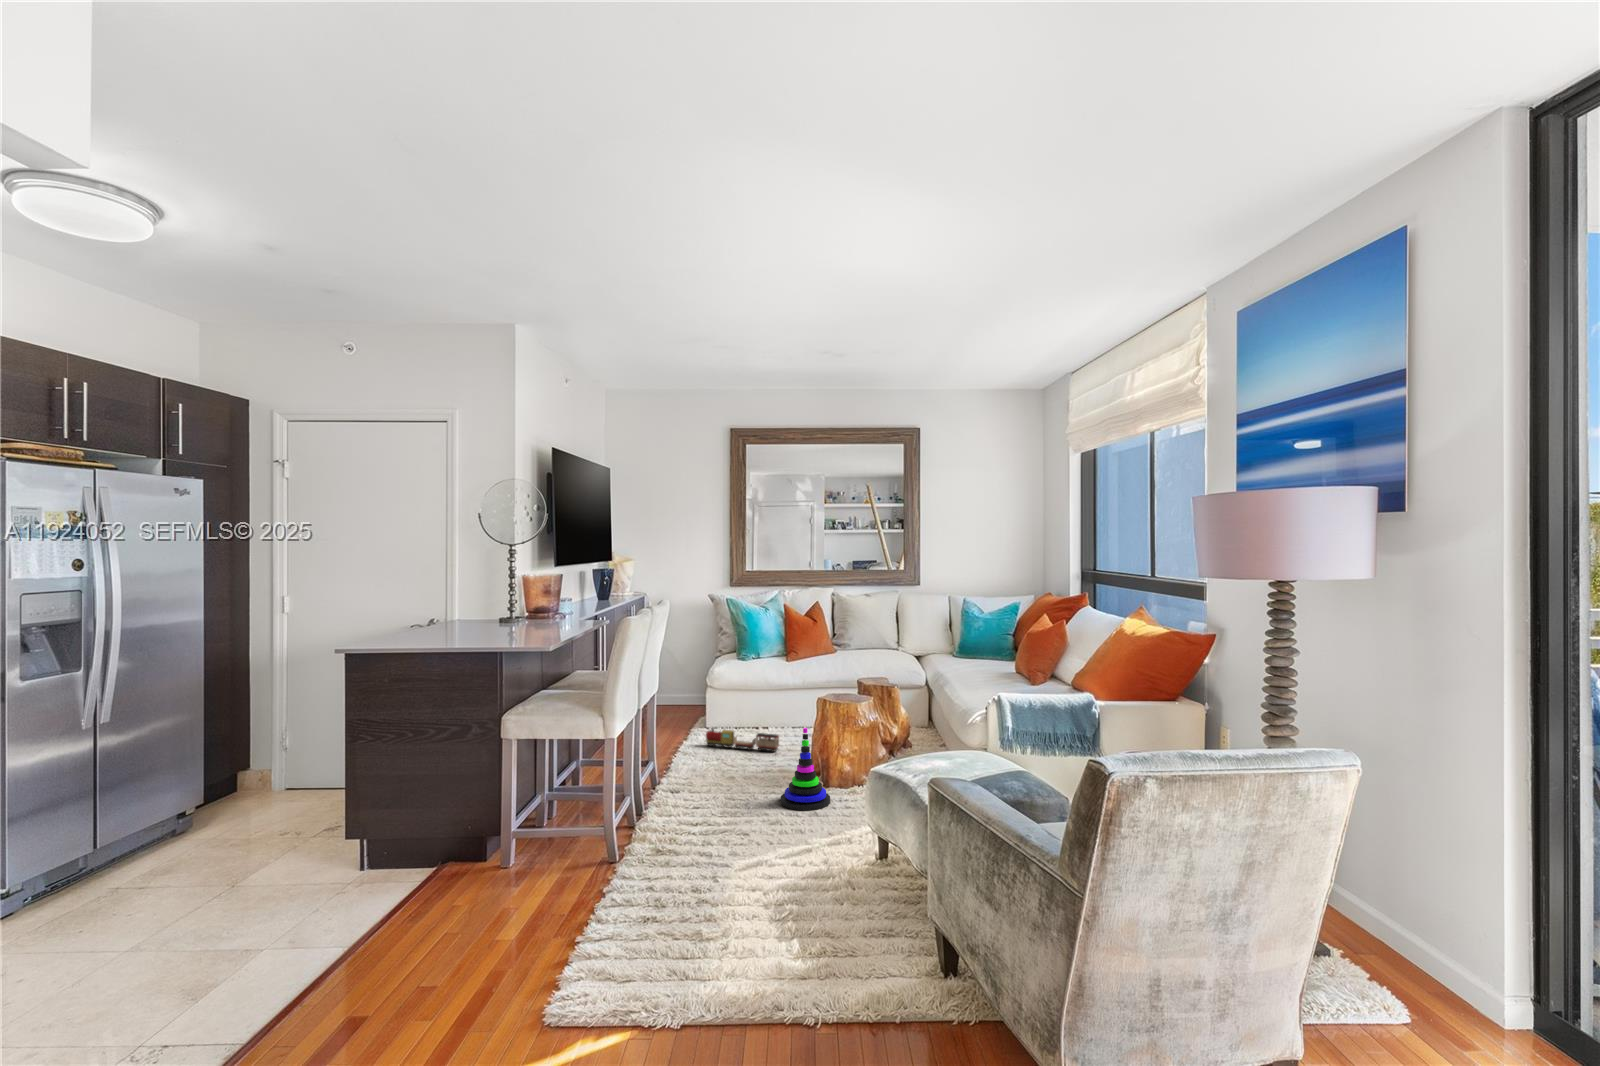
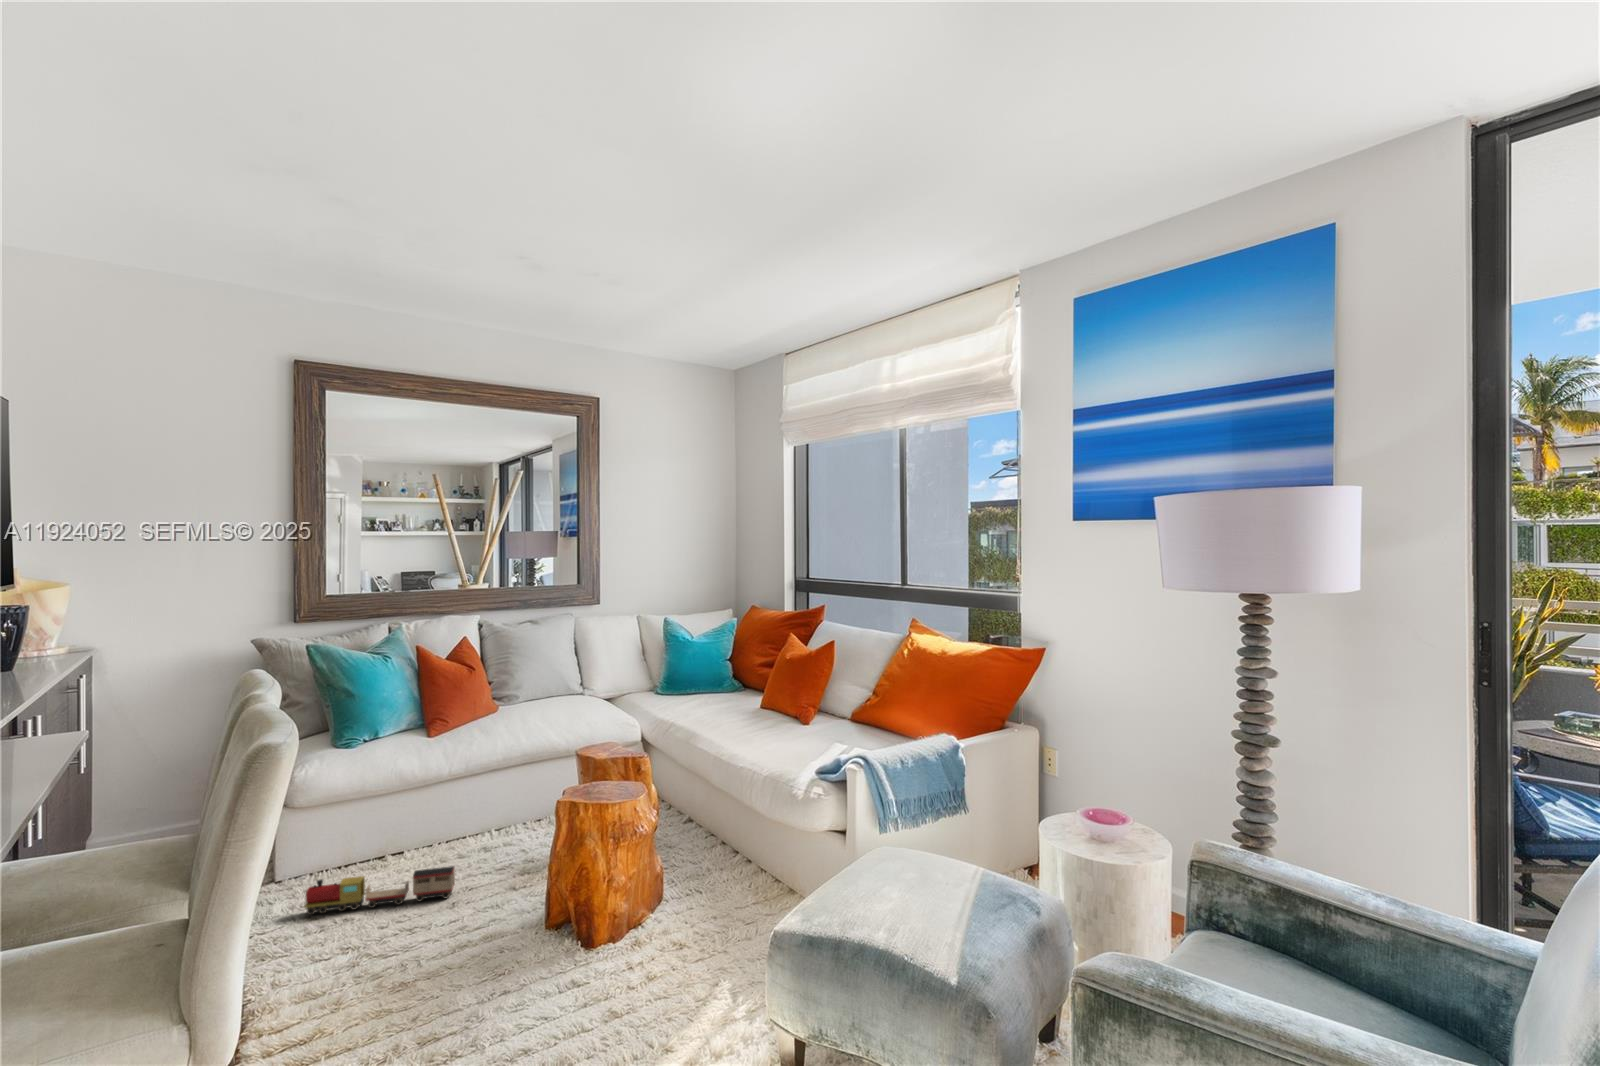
stacking toy: present [781,728,830,810] -> none [531,864,621,1020]

